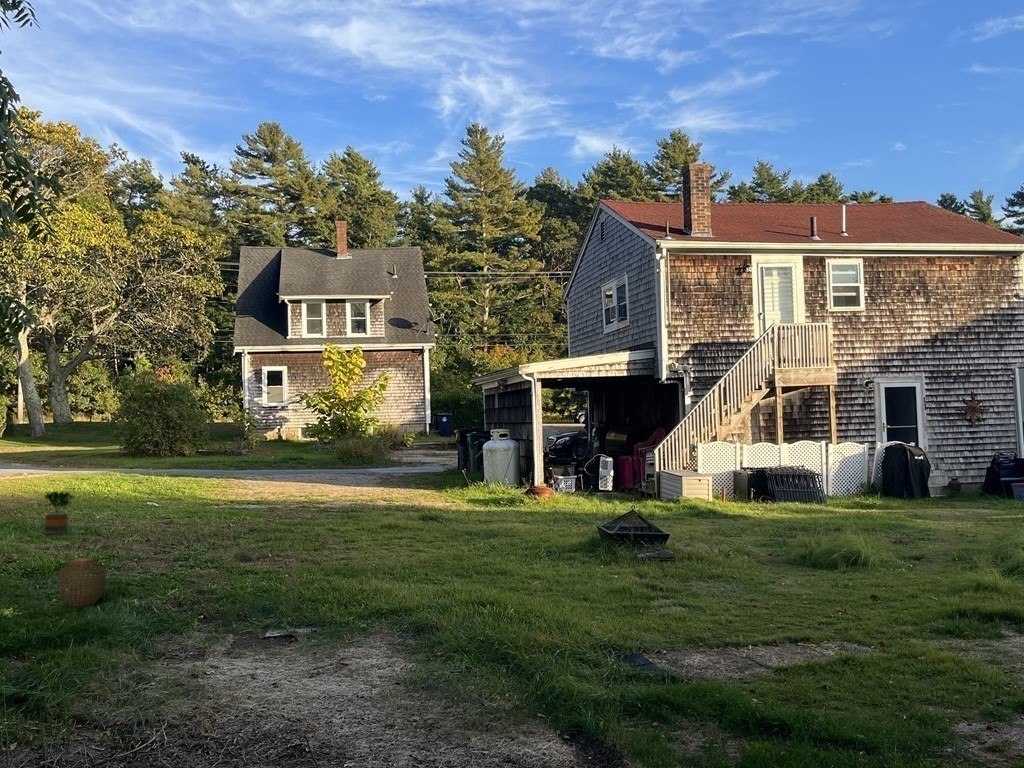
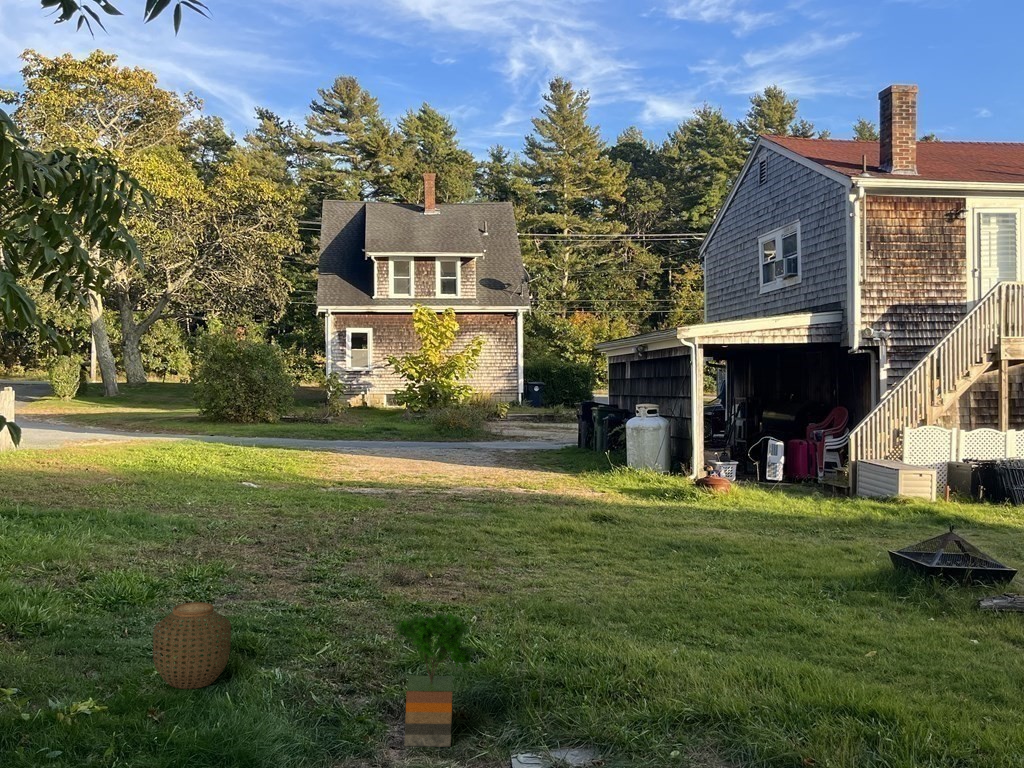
potted tree: present [45,491,73,534] -> present [395,614,475,747]

